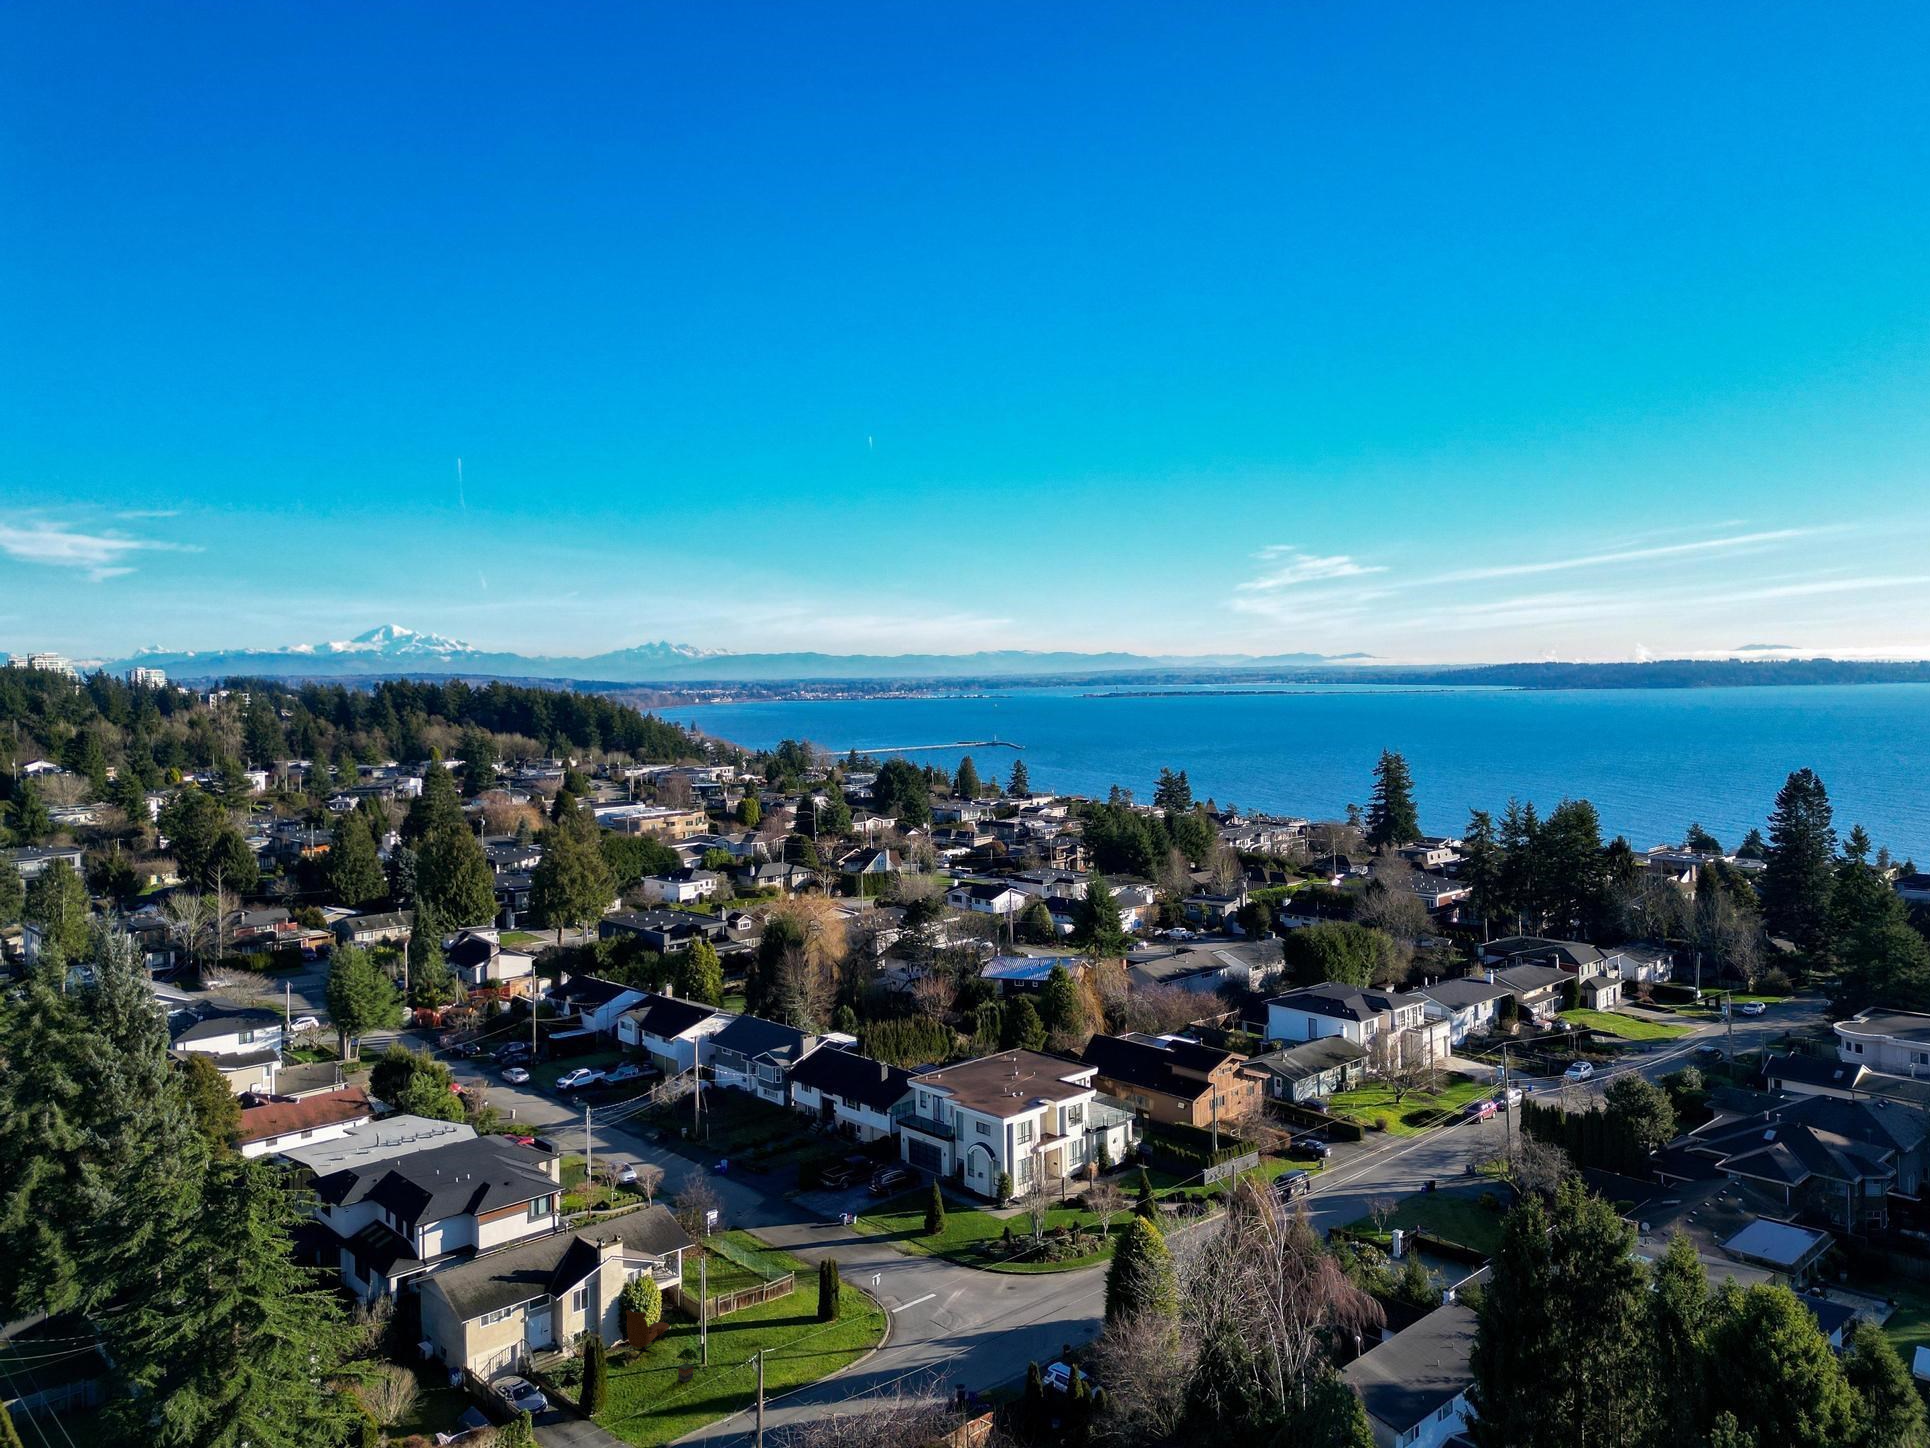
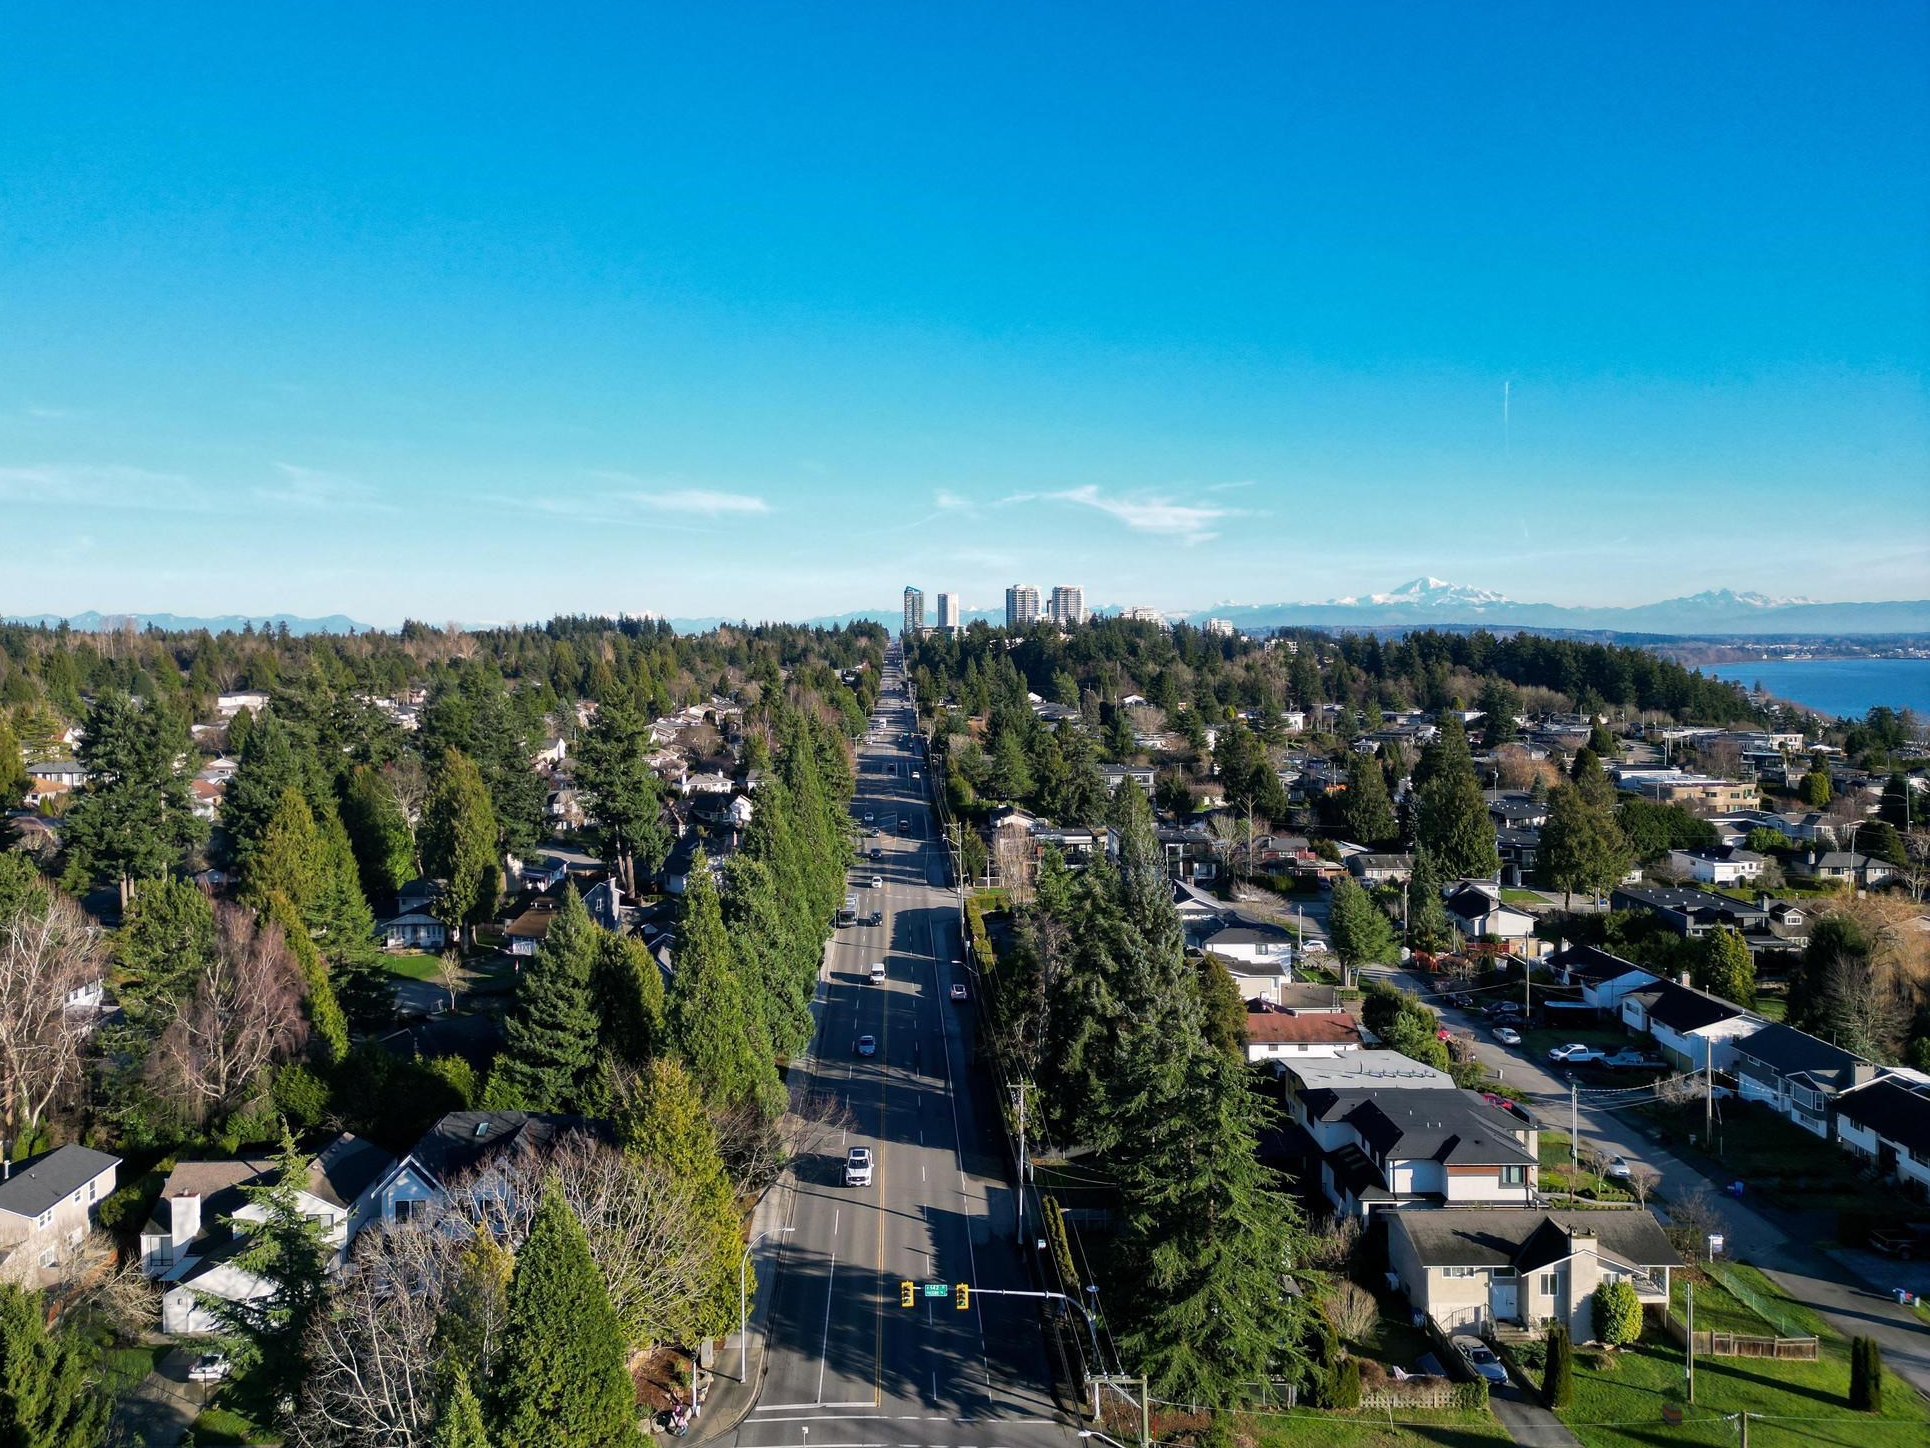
lounge chair: present [626,1310,669,1360] -> none [1598,1315,1656,1379]

